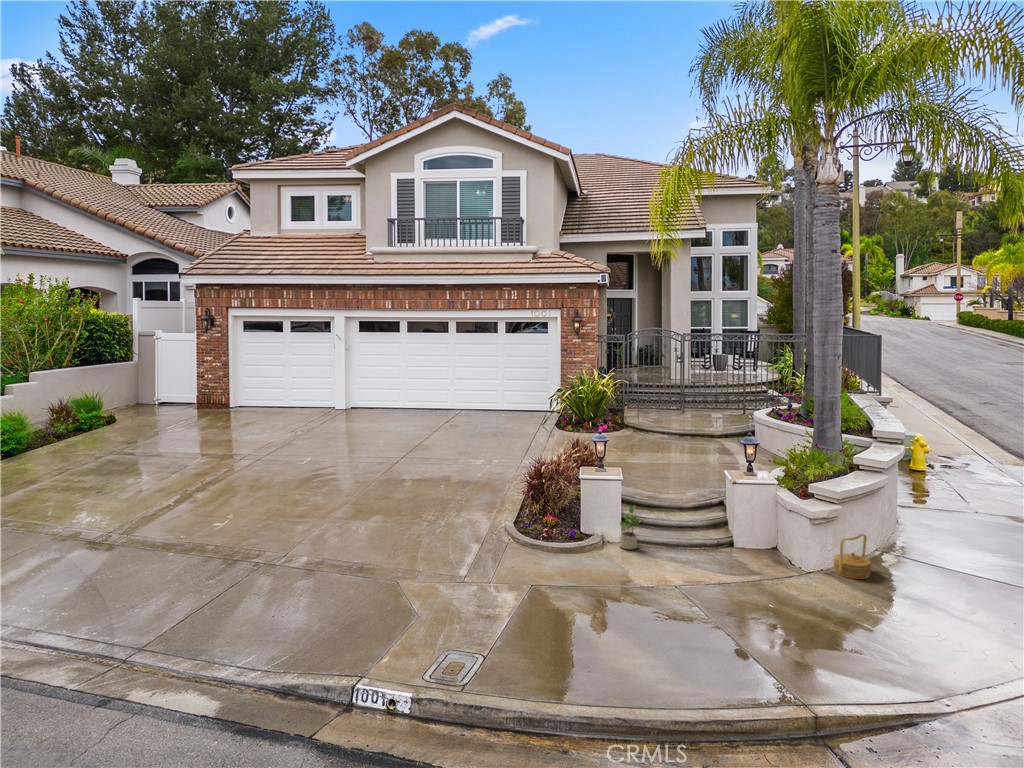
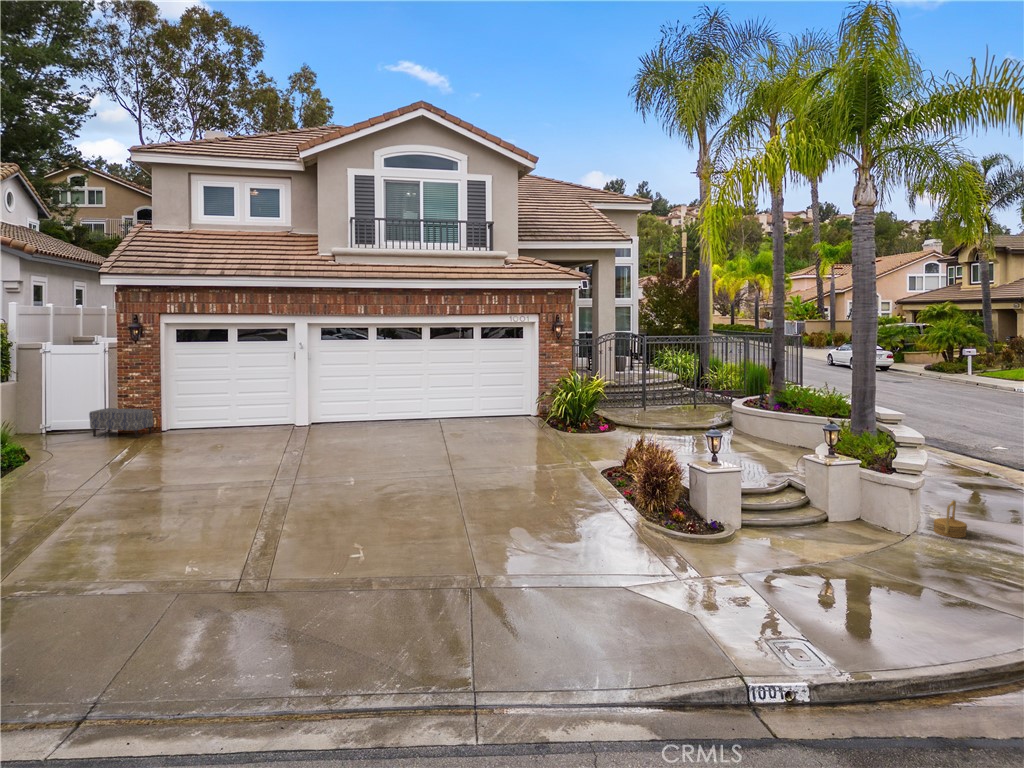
bench: none [170,387,217,413] -> present [89,408,153,438]
potted plant: present [620,506,641,549] -> none [754,494,777,535]

